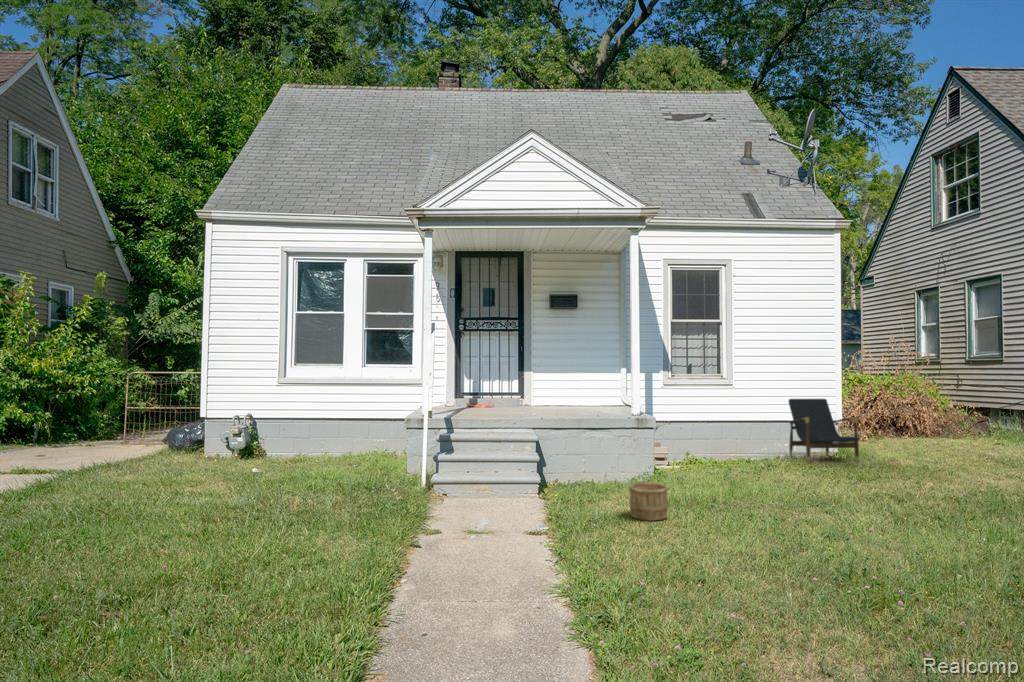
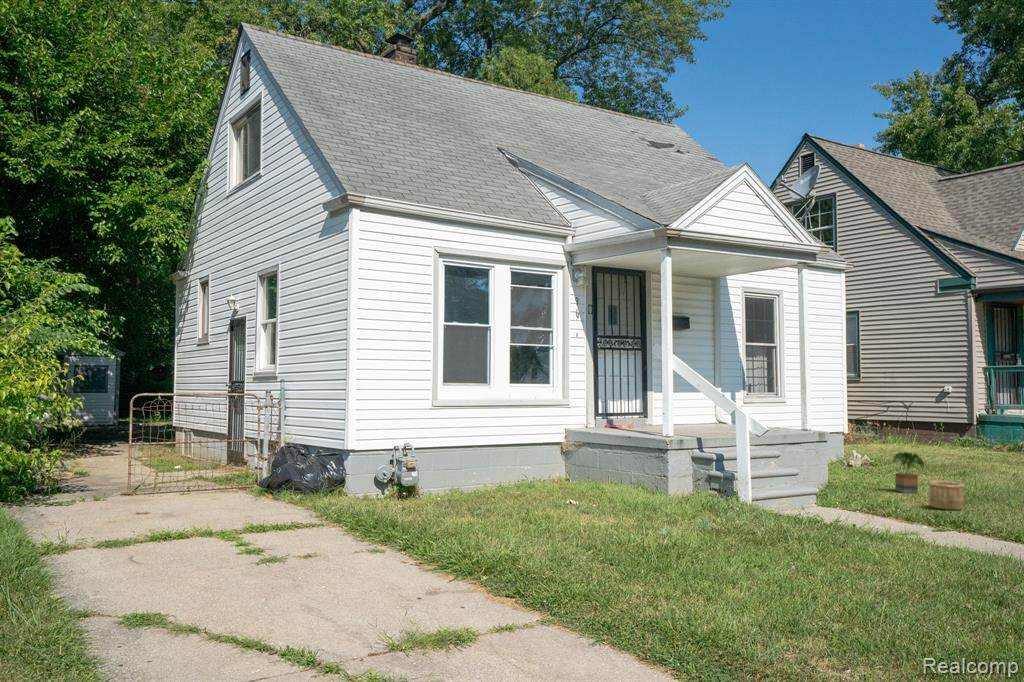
lounge chair: present [789,399,859,464] -> none [827,413,891,468]
potted tree: none [690,445,724,497] -> present [893,452,925,493]

